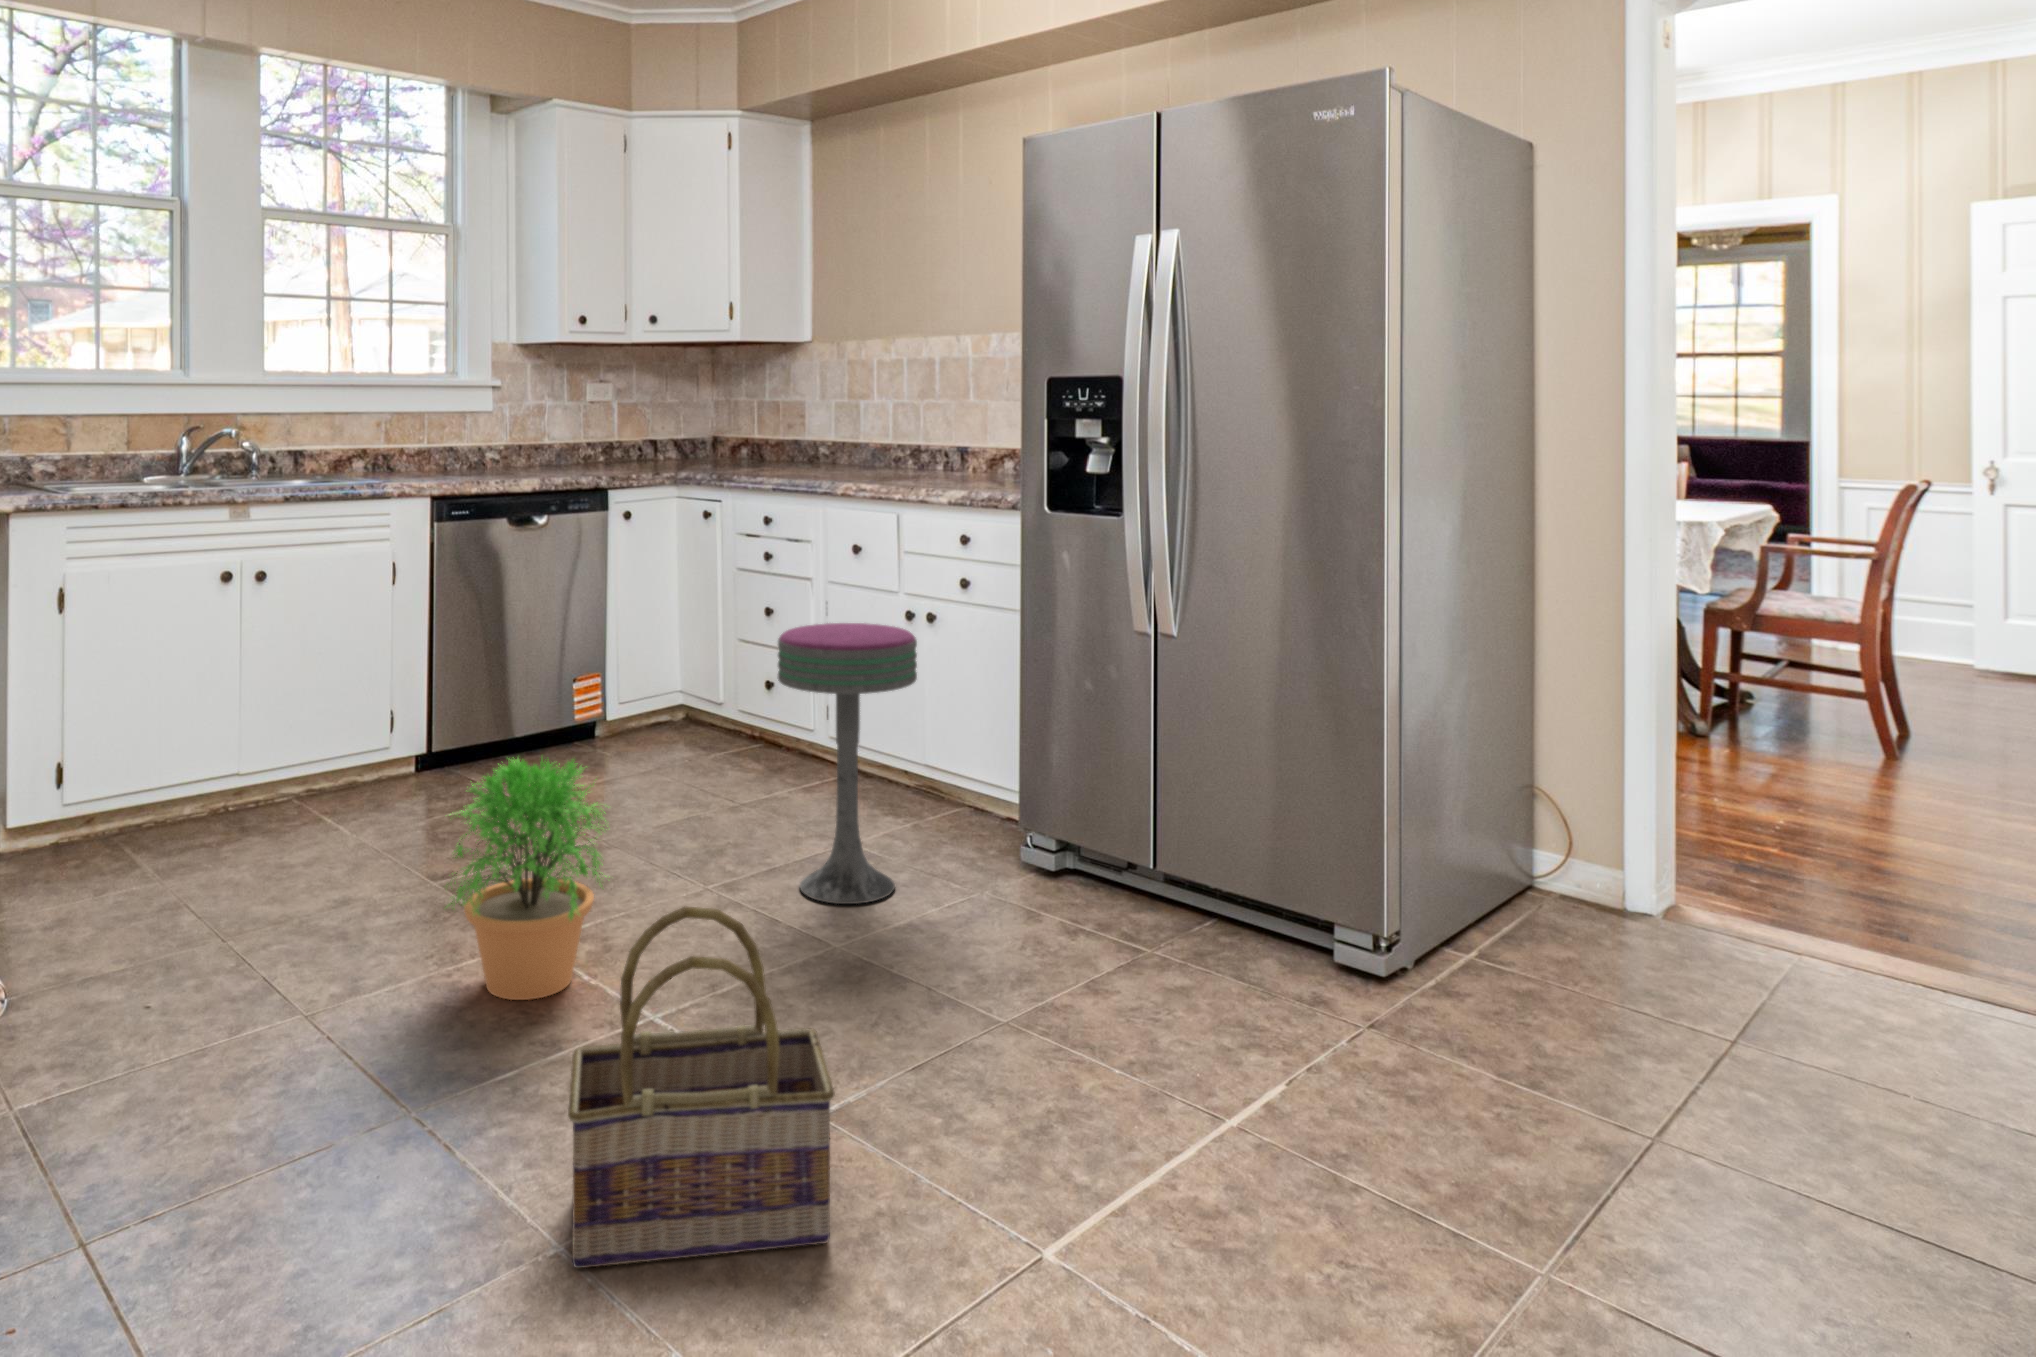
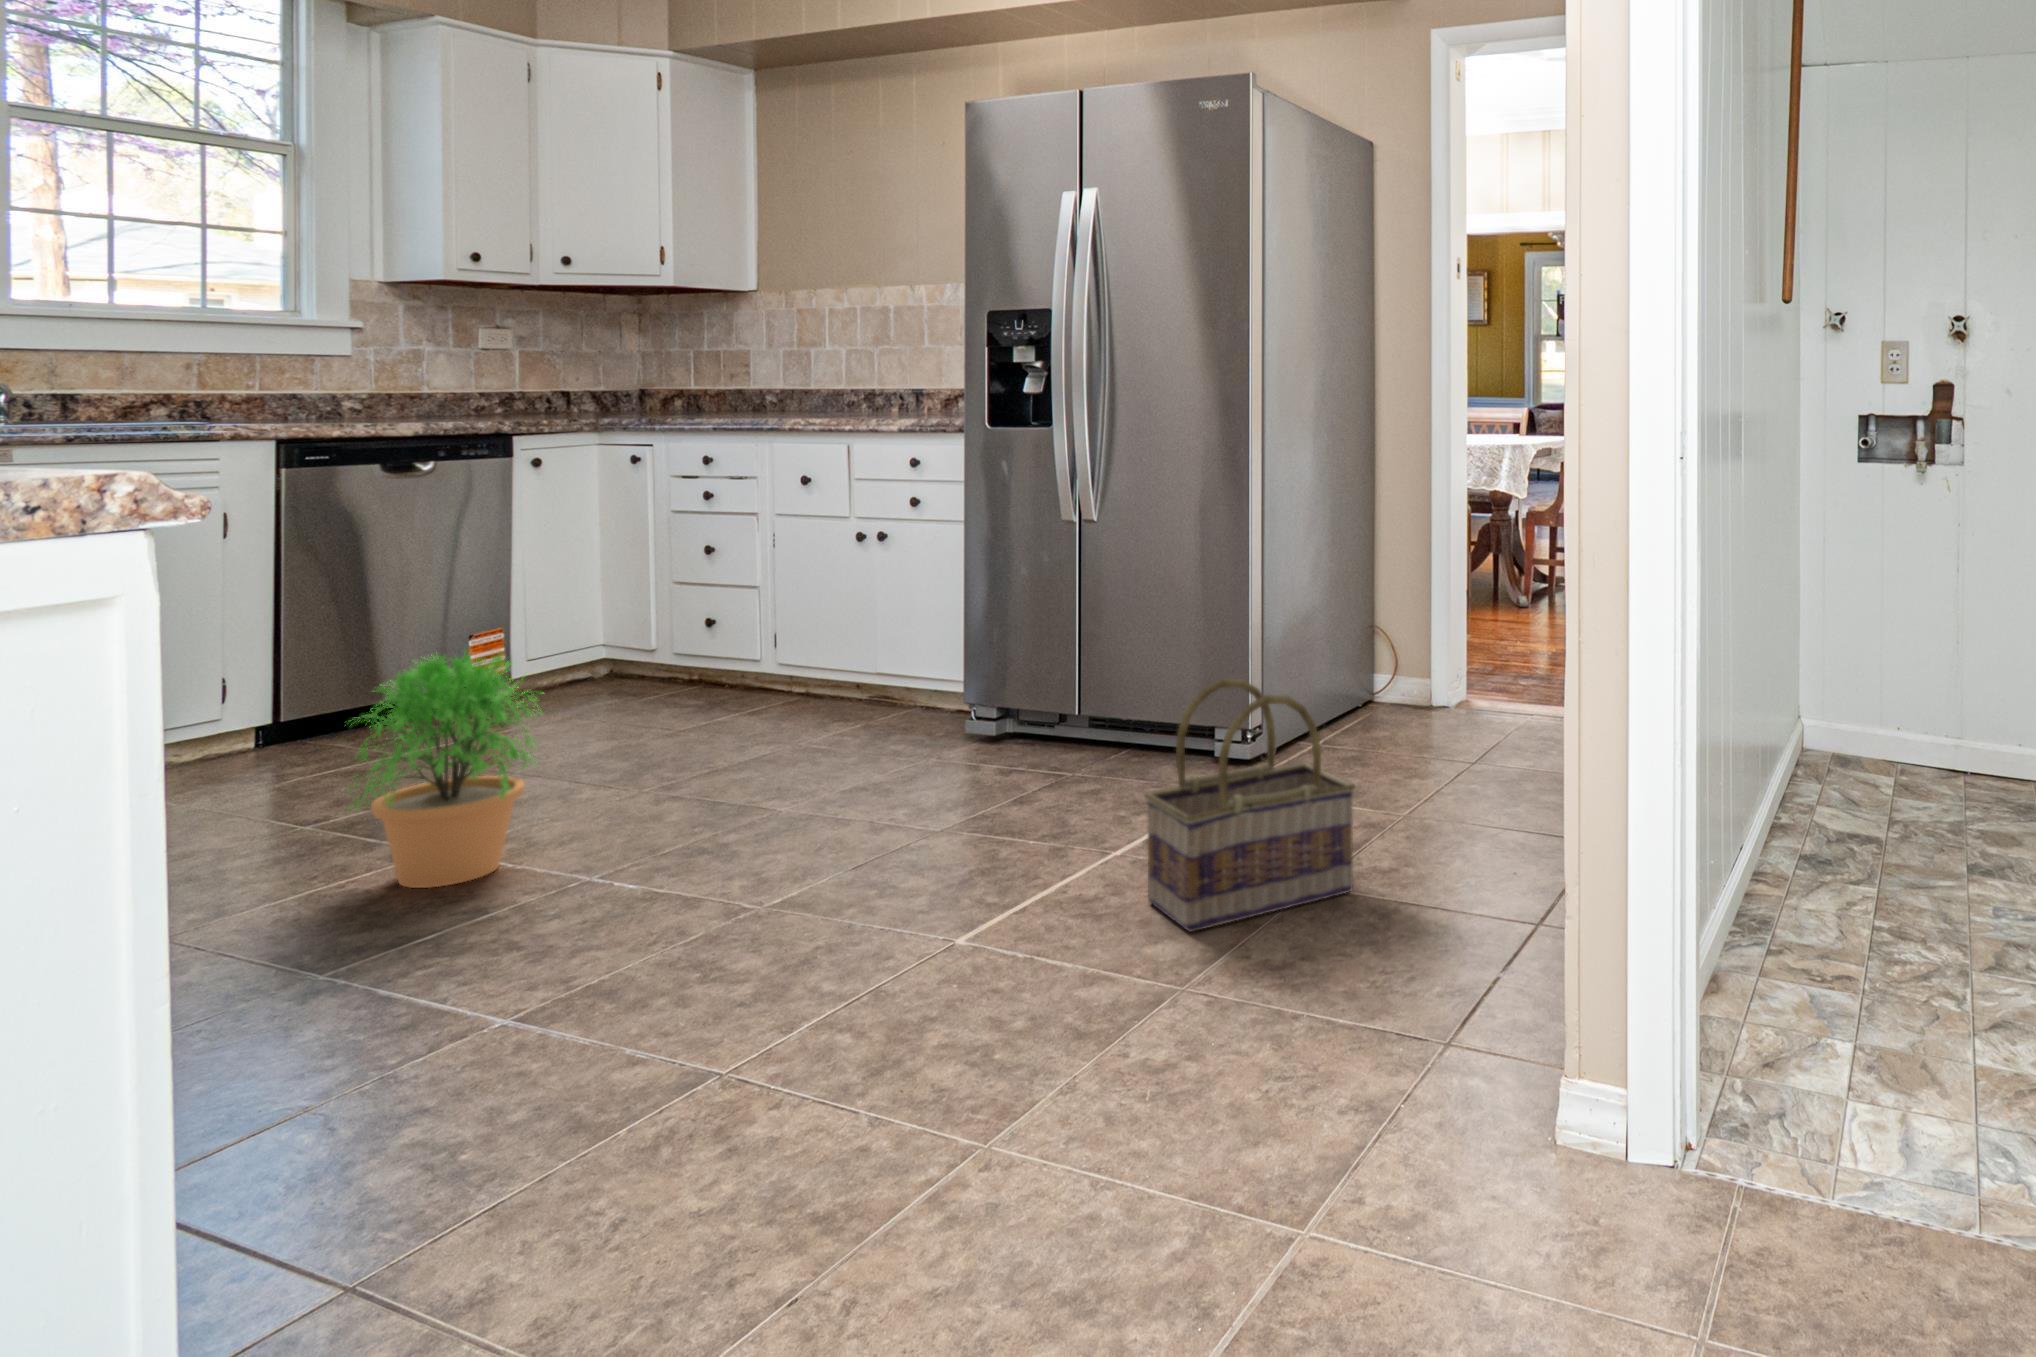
bar stool: present [778,623,917,904] -> none [720,531,862,782]
basket: present [568,907,835,1268] -> present [1145,679,1355,932]

